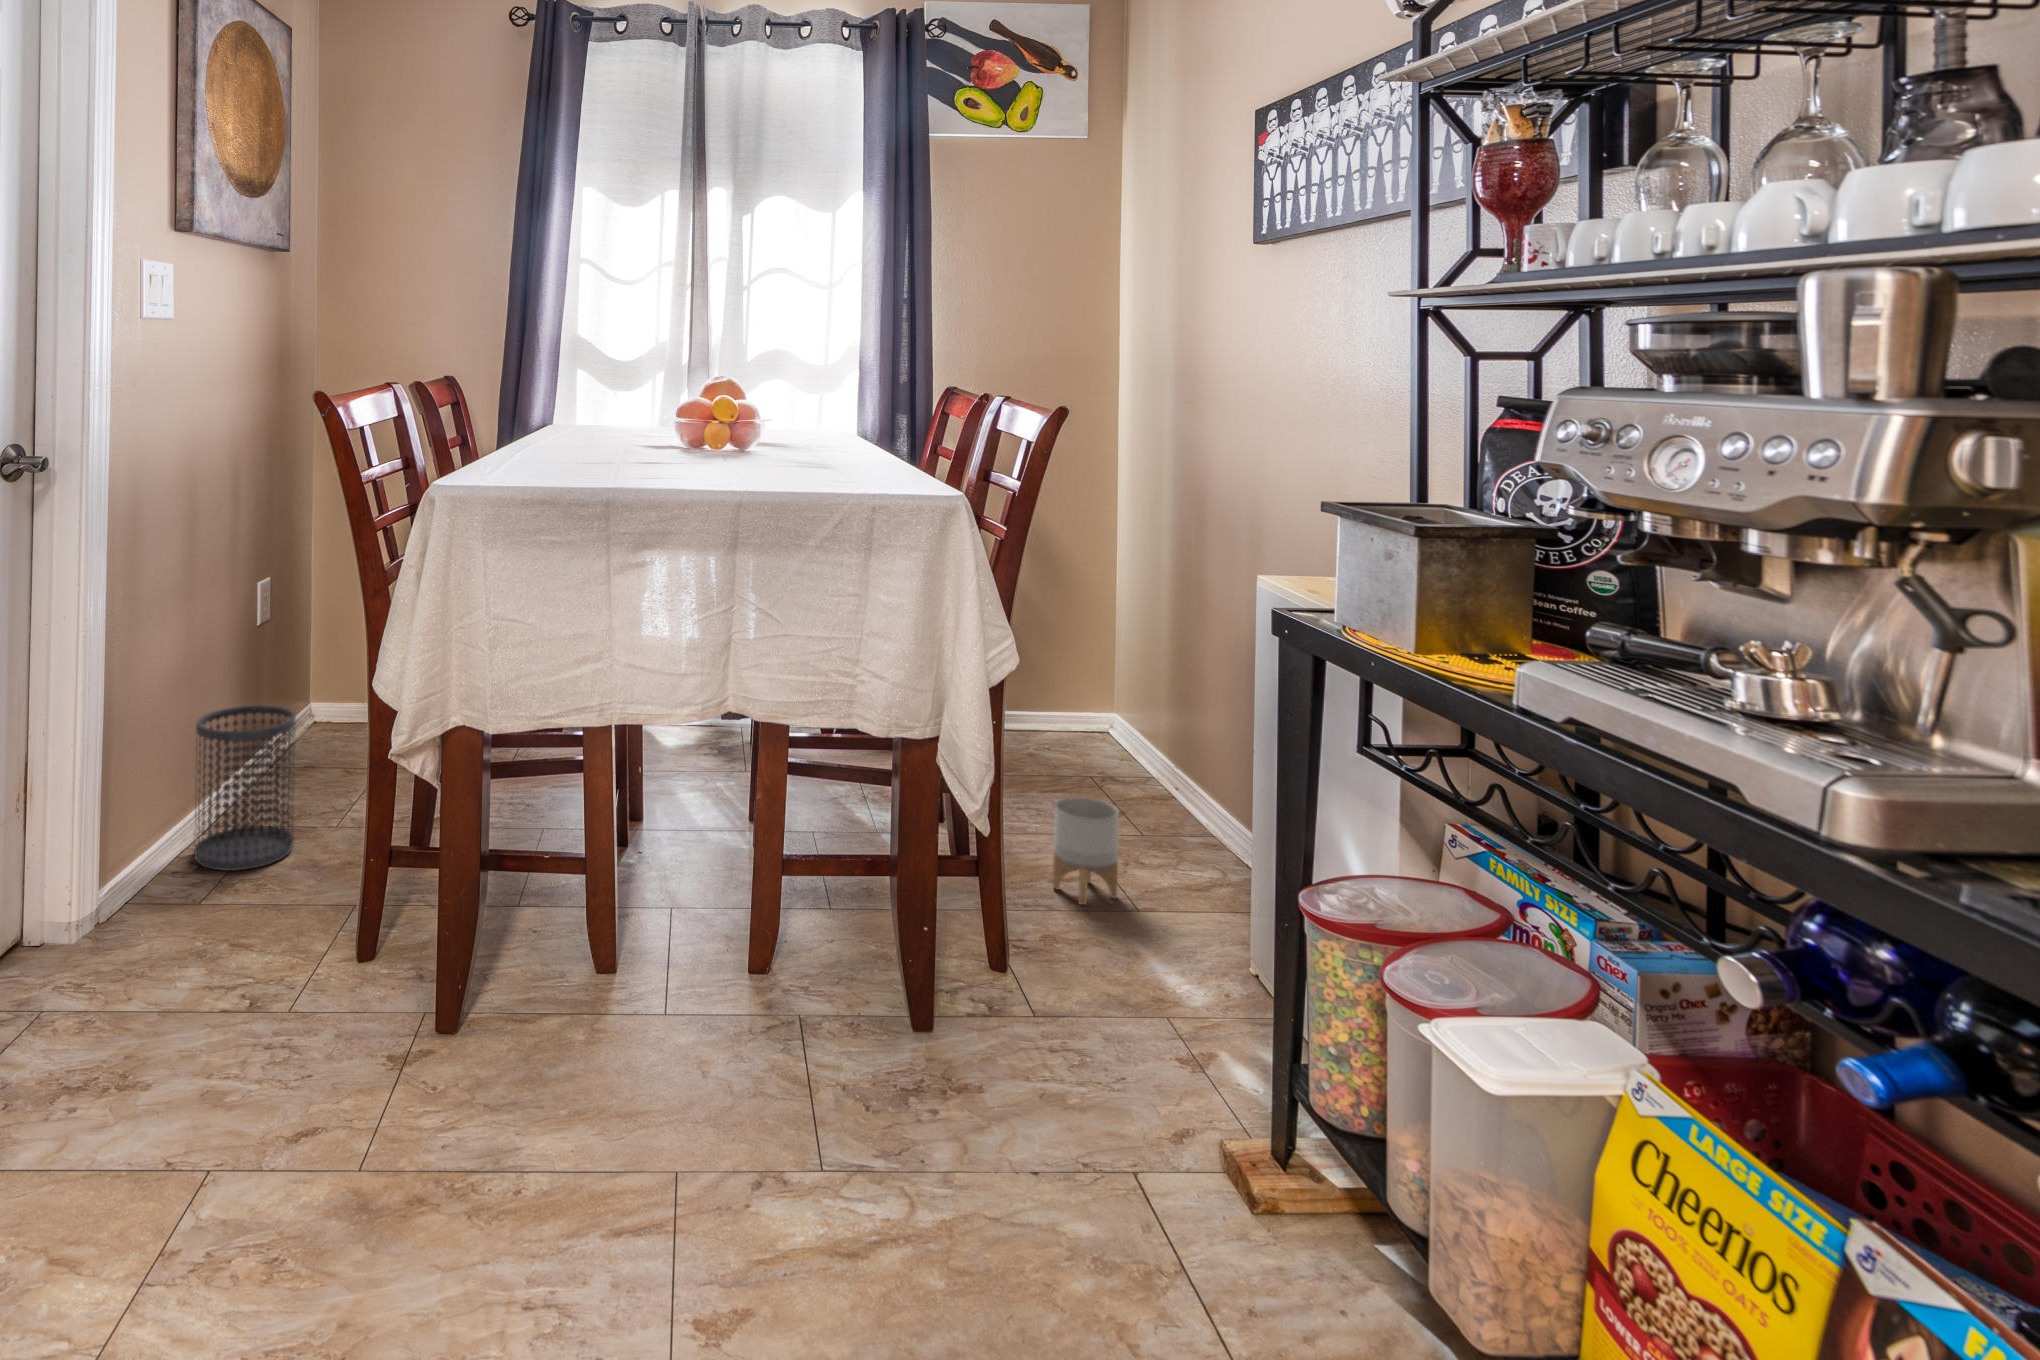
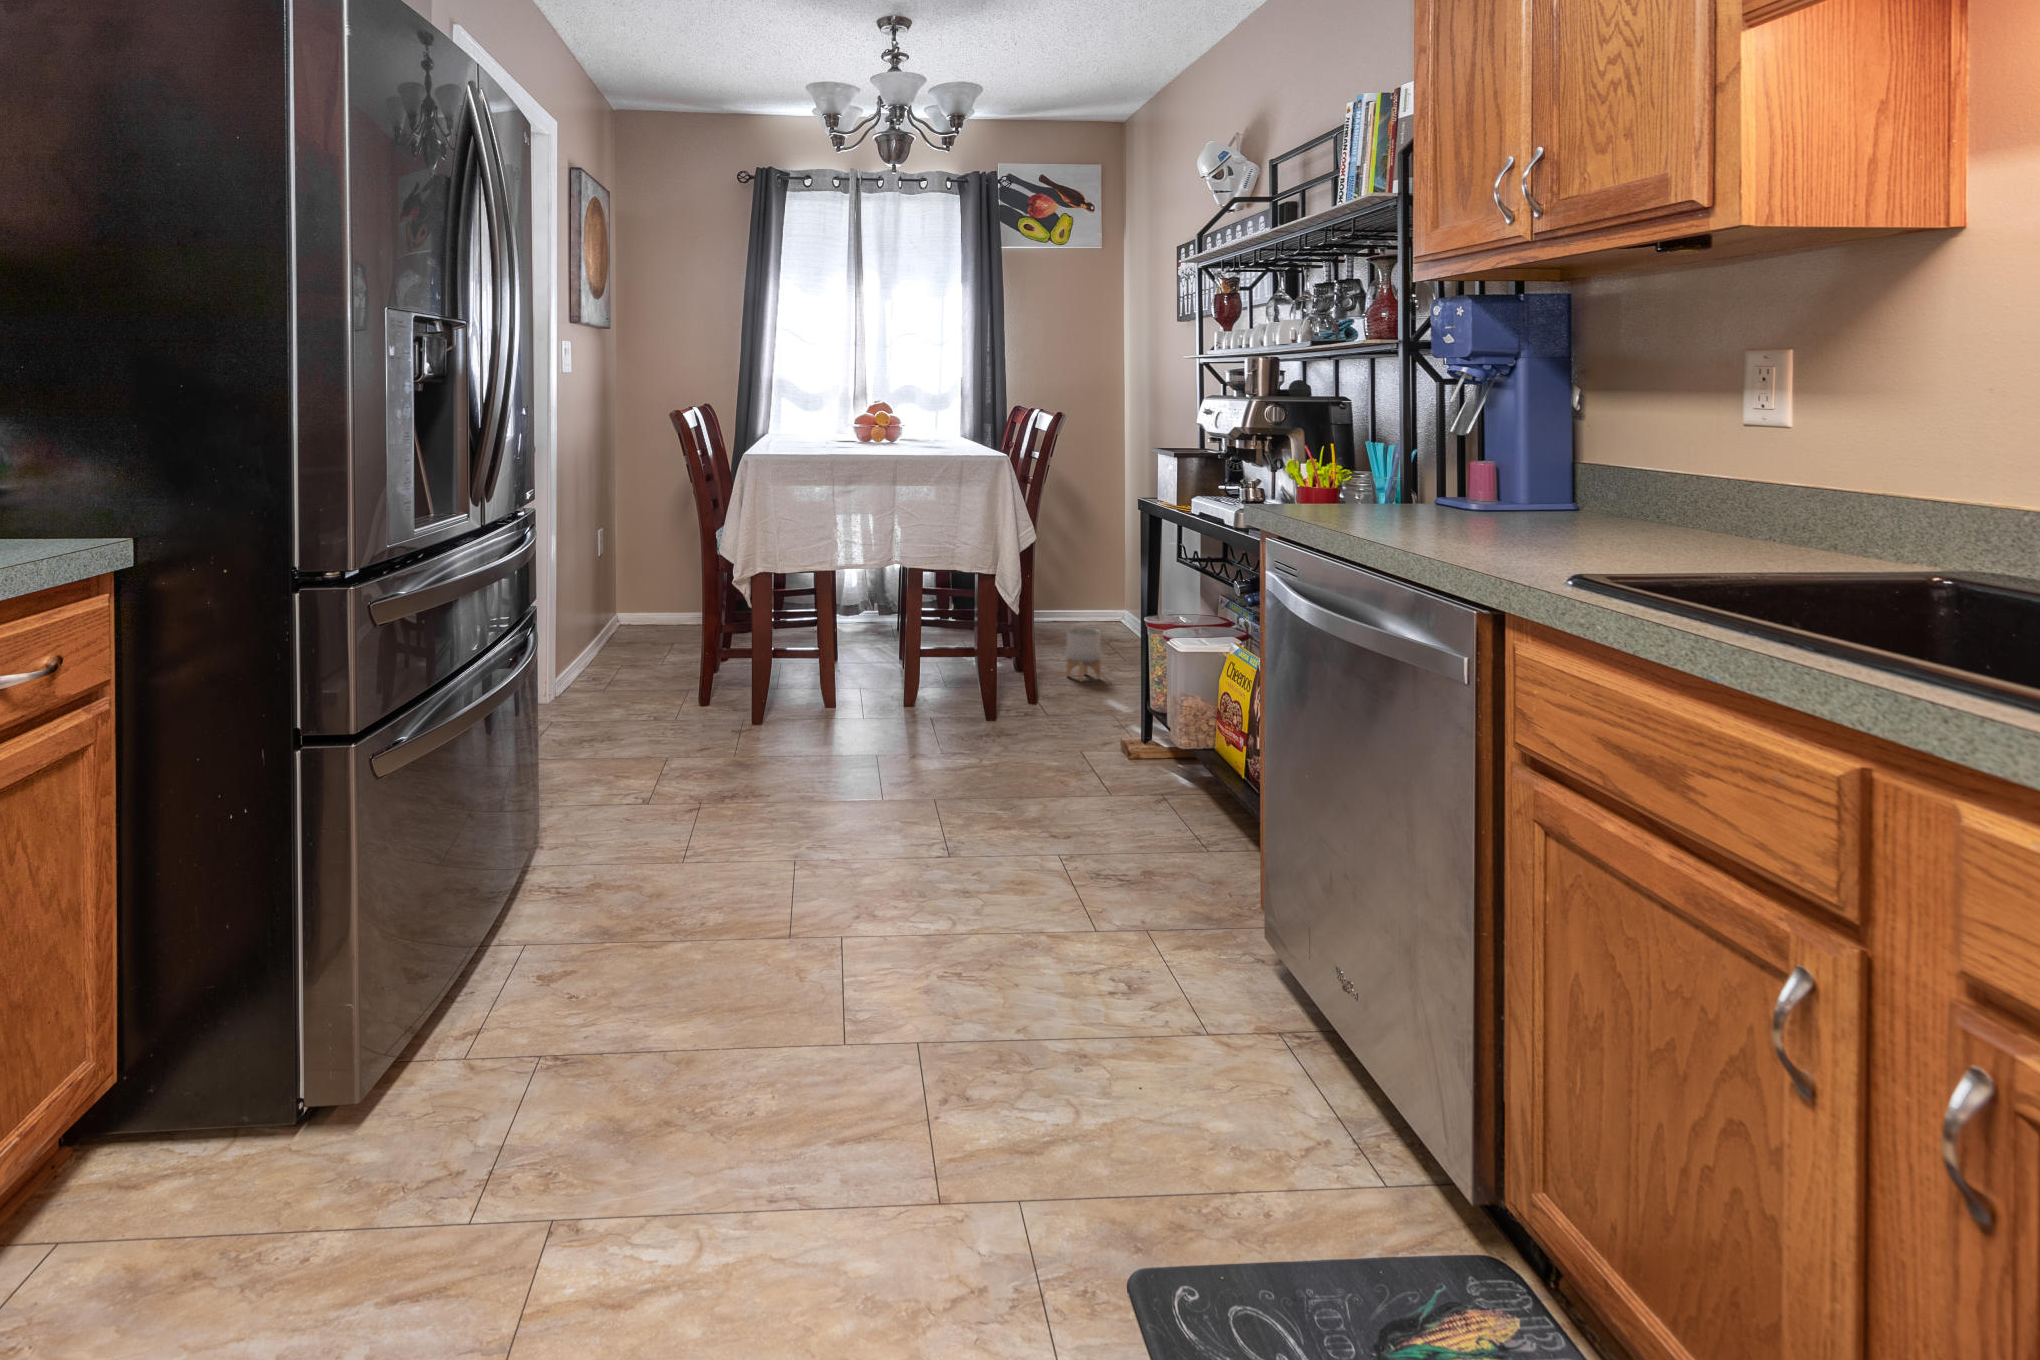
wastebasket: present [194,705,296,871] -> none [589,591,642,677]

